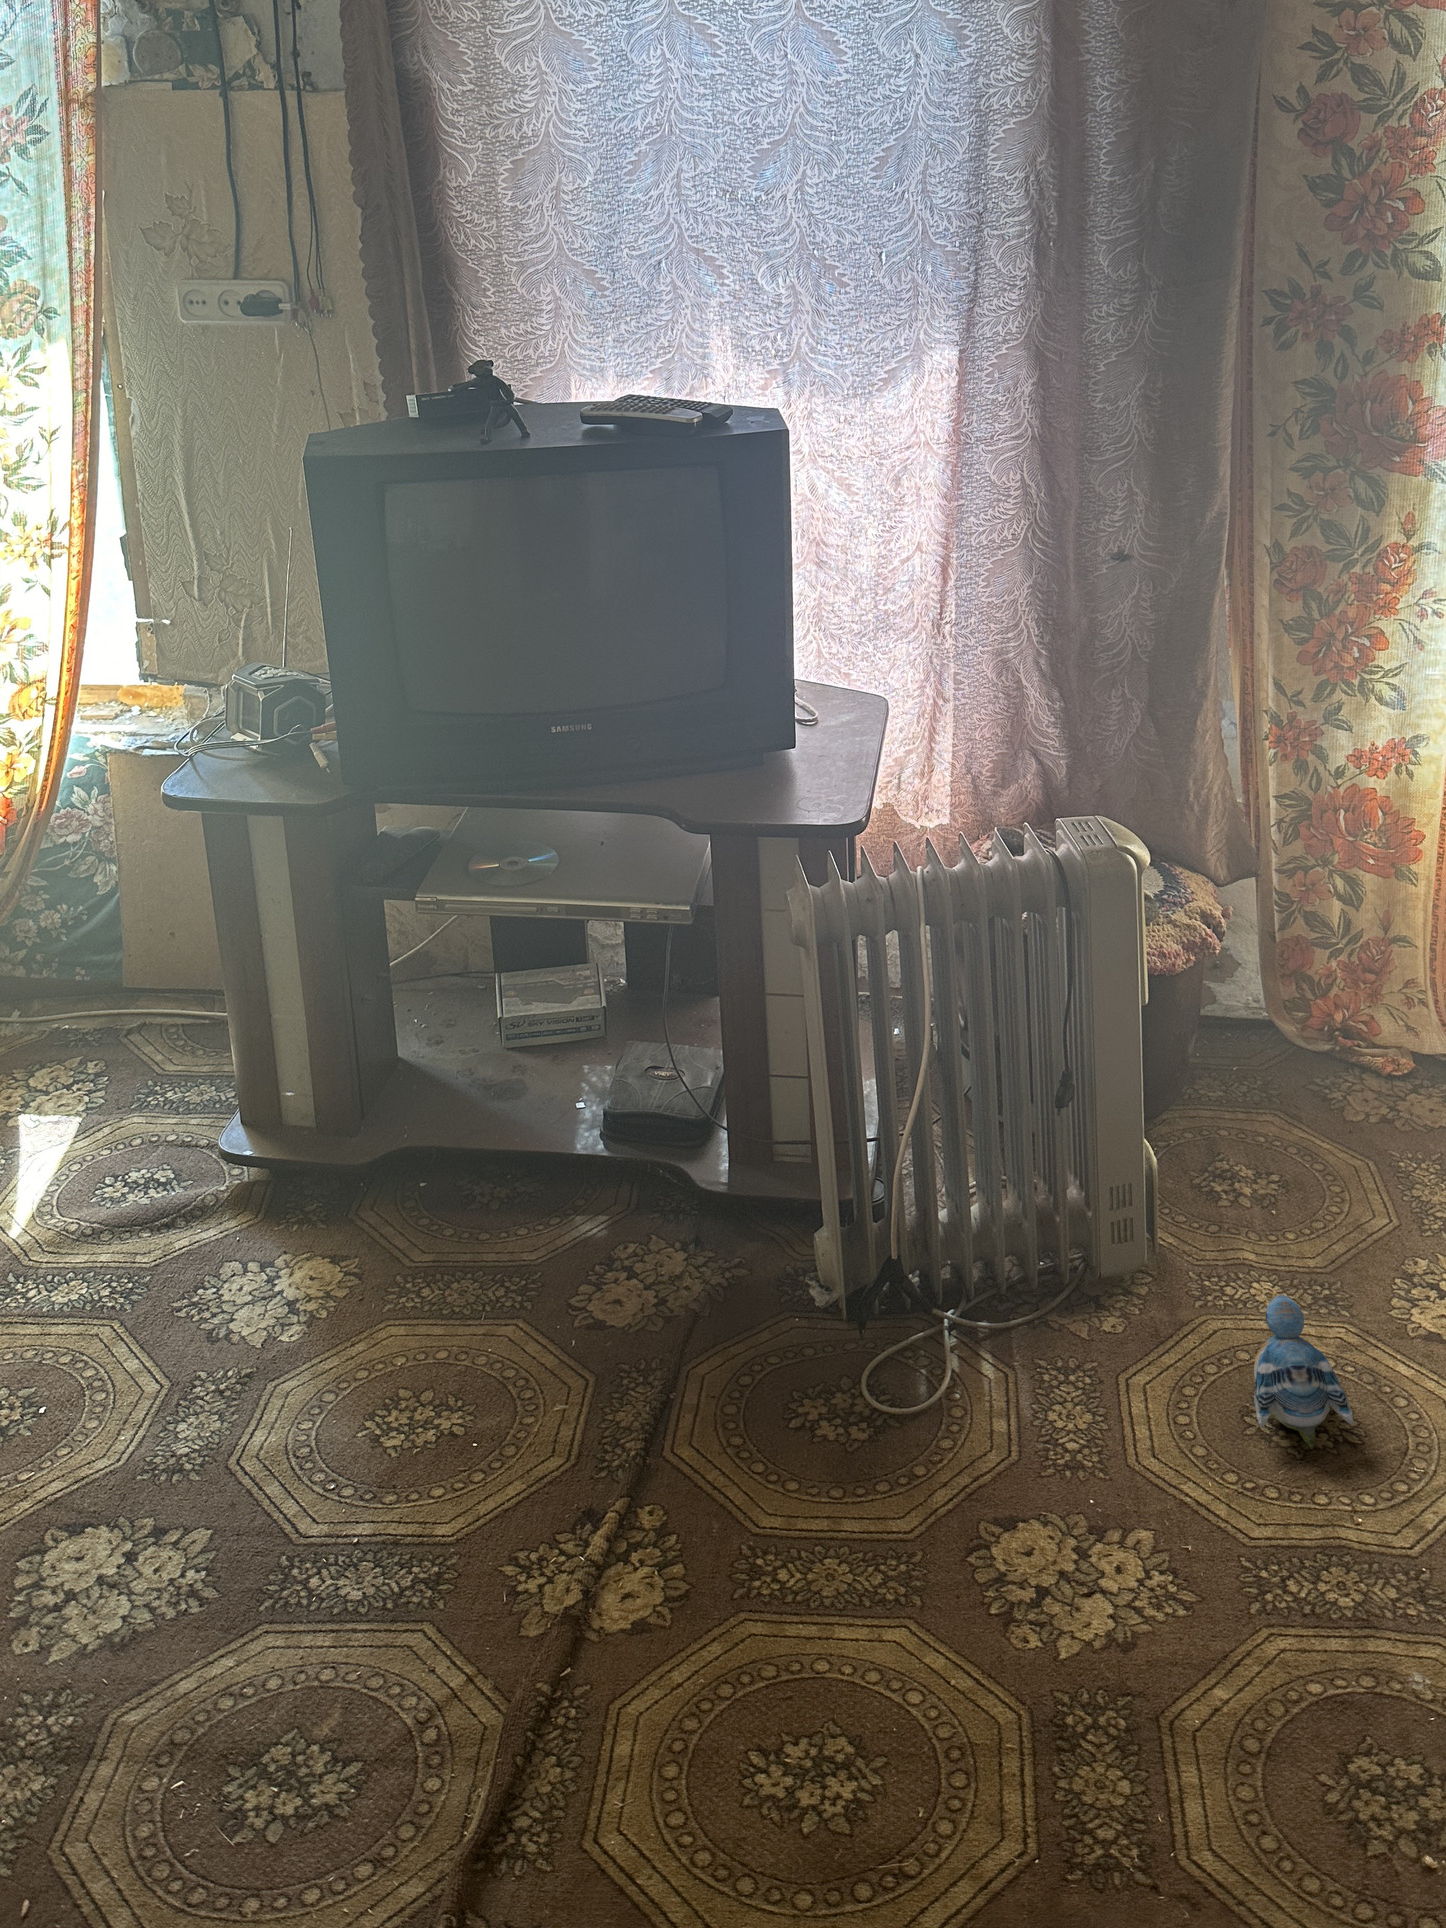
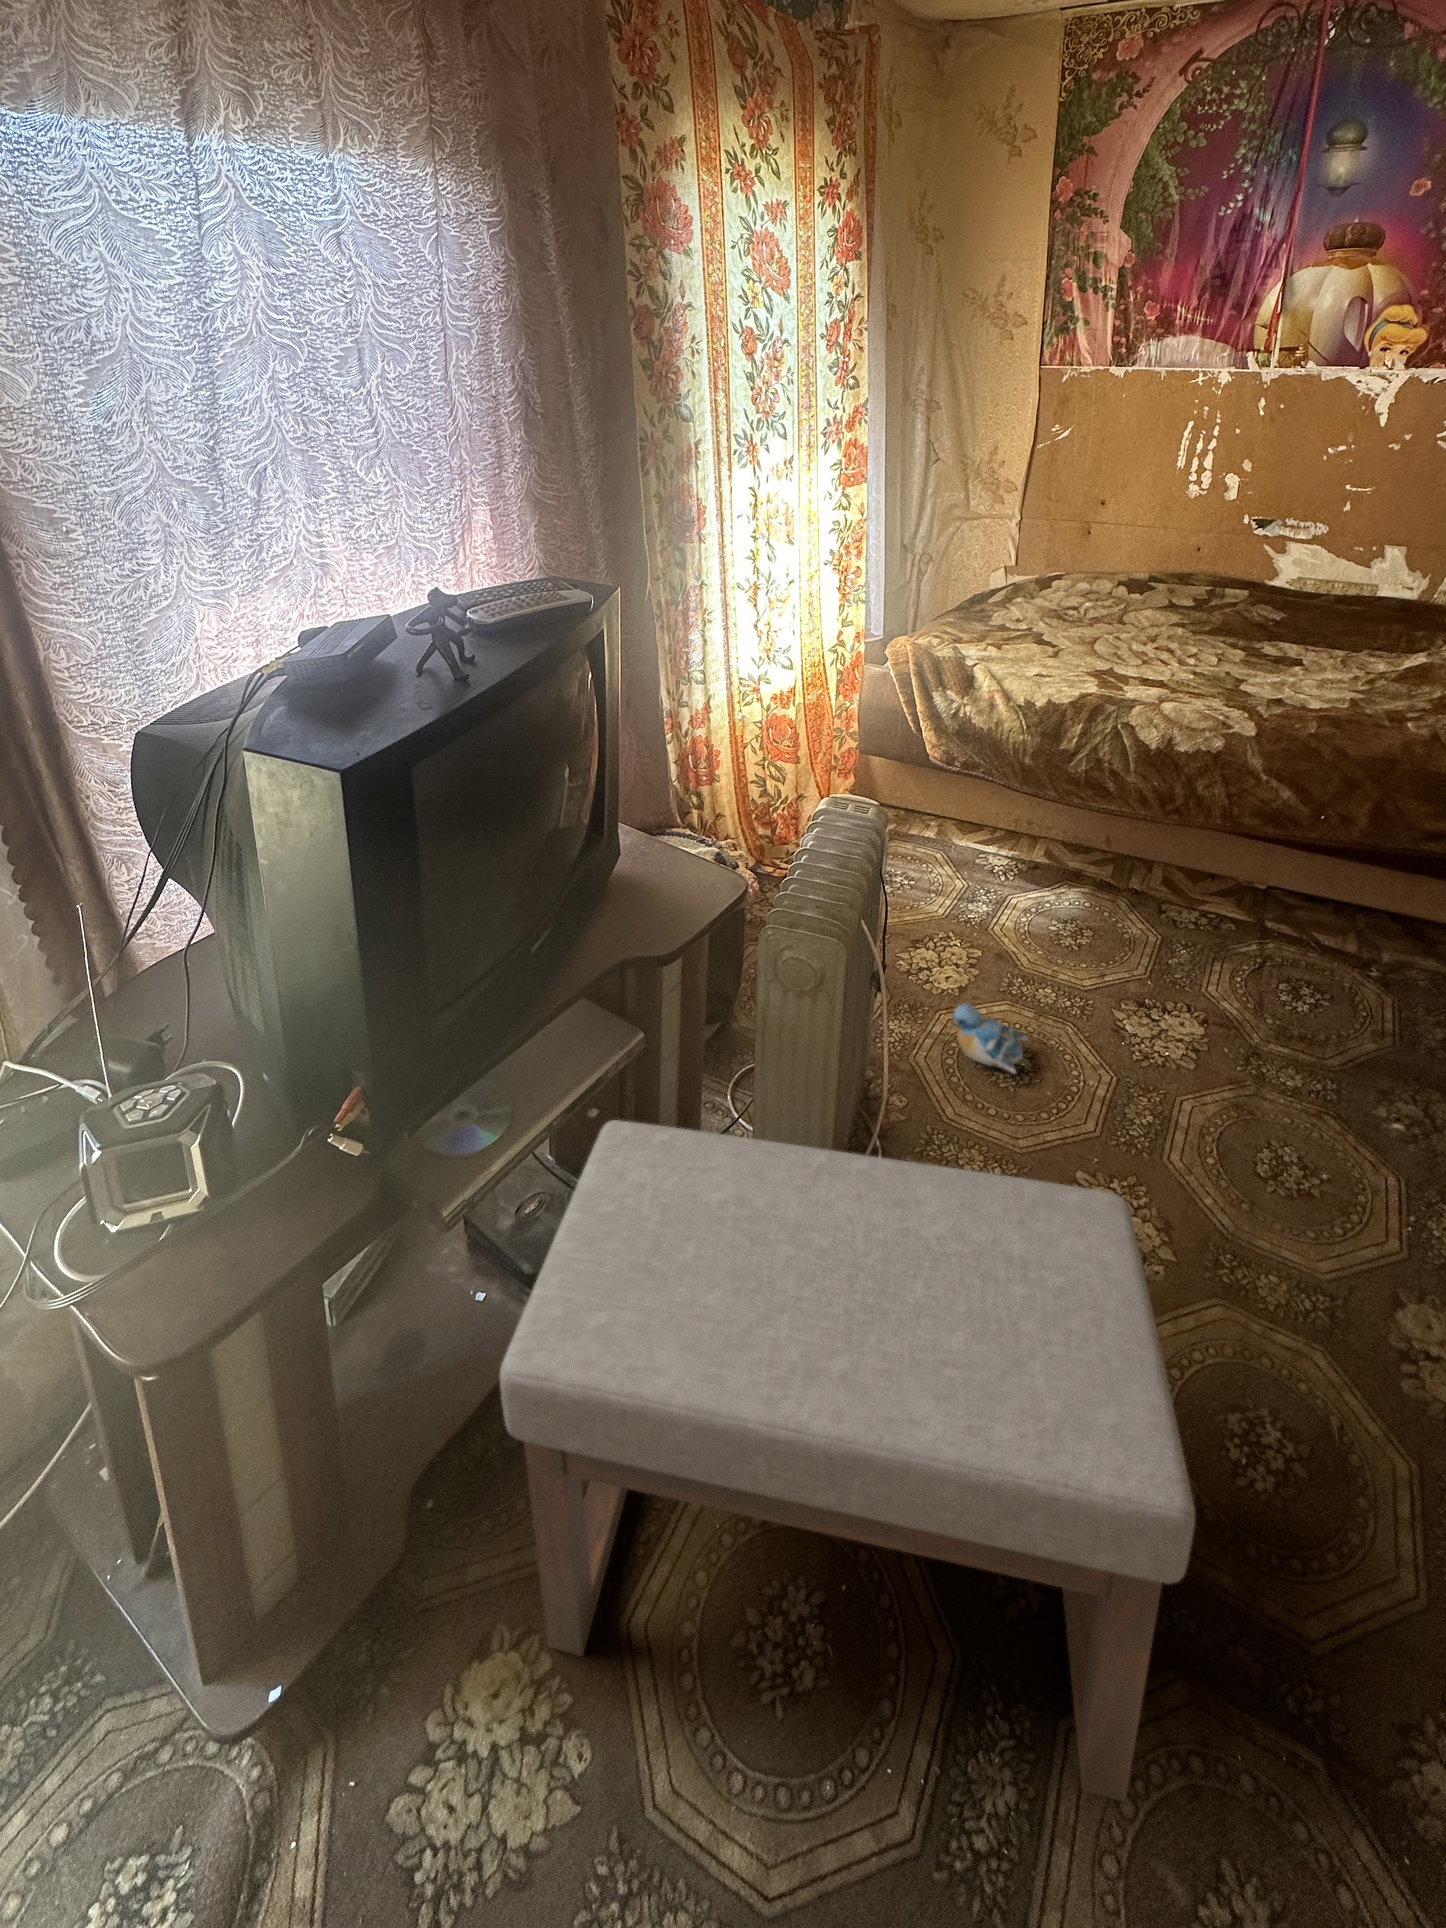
ottoman: none [306,957,687,1675] -> present [500,1120,1195,1801]

